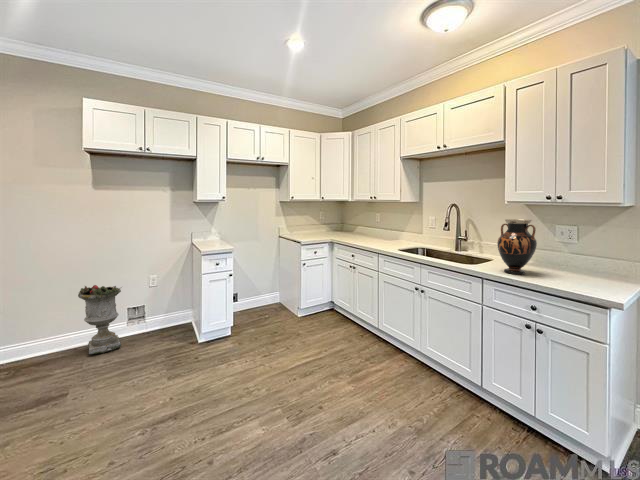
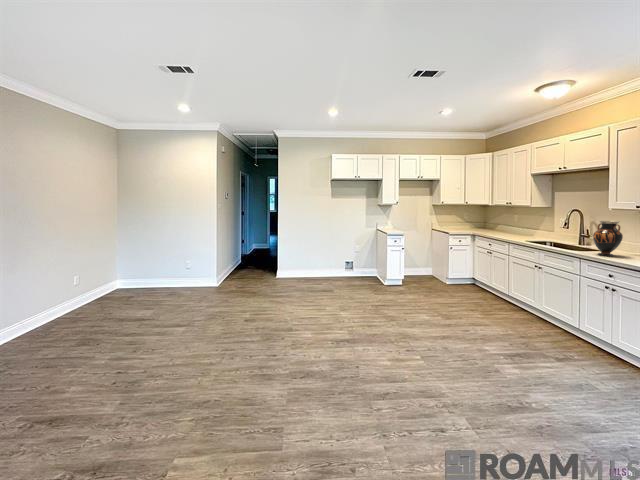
planter: present [78,285,121,354] -> none [322,250,343,287]

